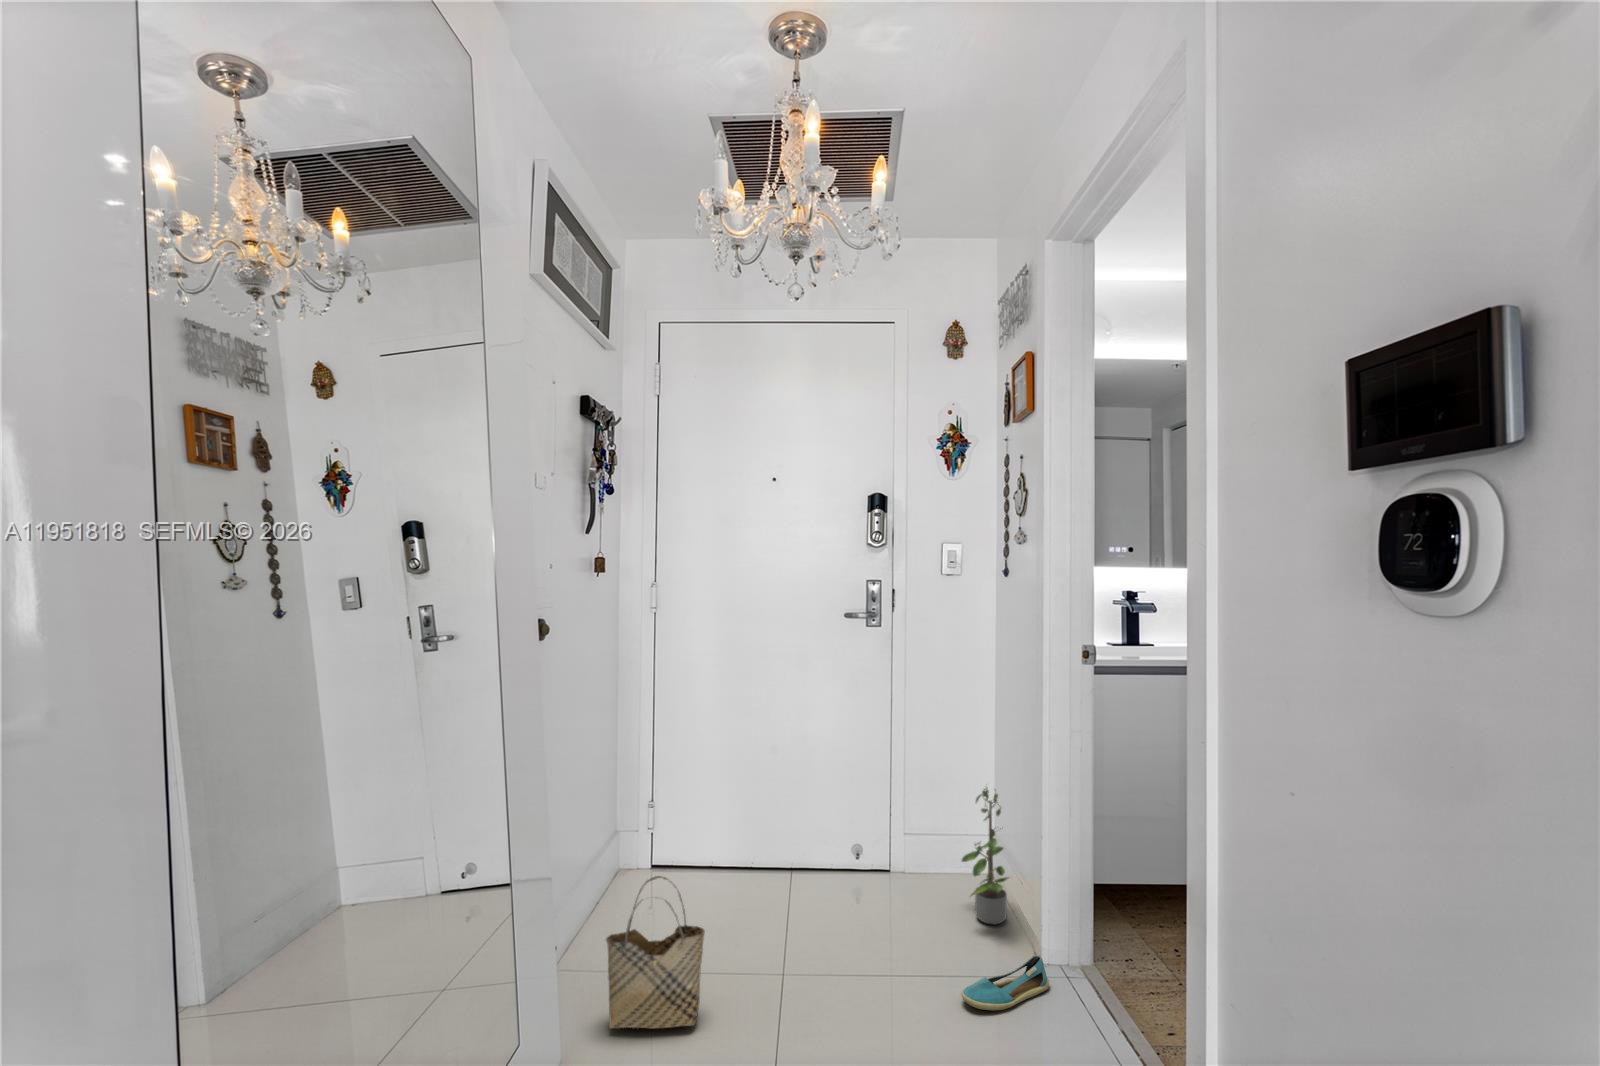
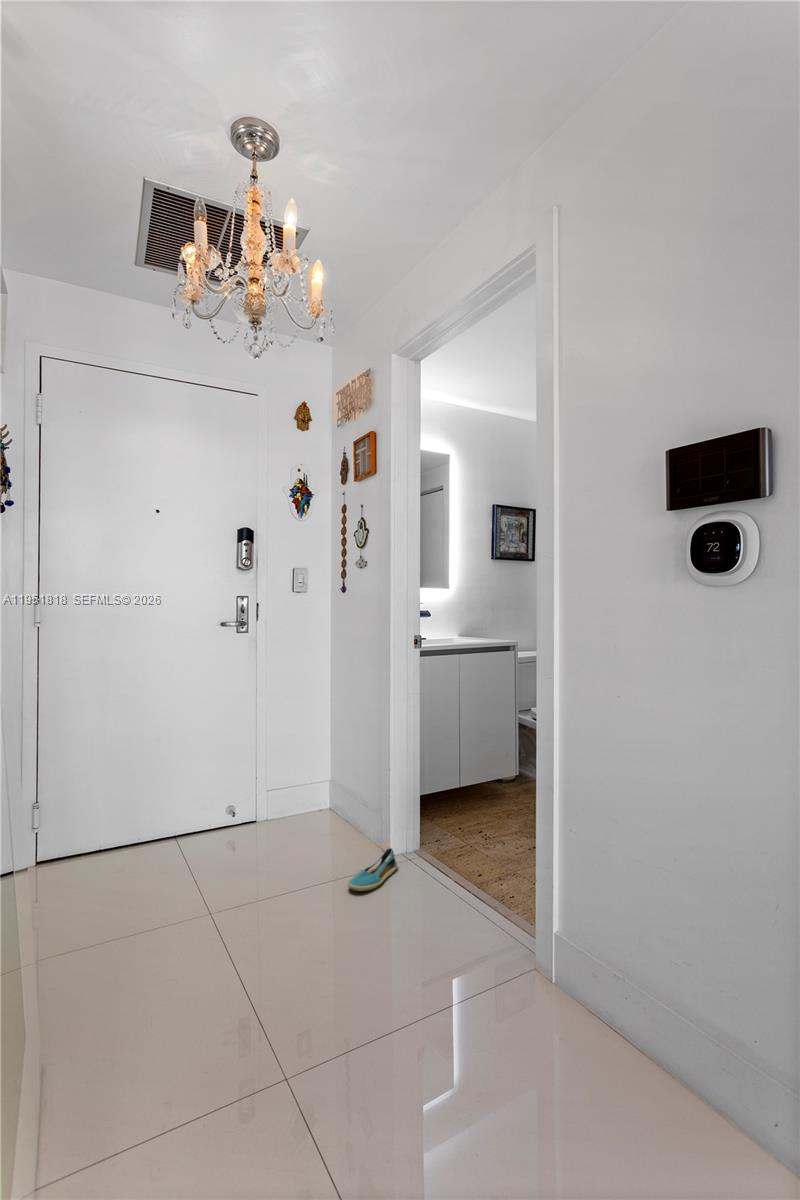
potted plant: present [962,788,1008,925] -> none [319,742,360,841]
woven basket: present [606,876,705,1029] -> none [61,850,155,992]

